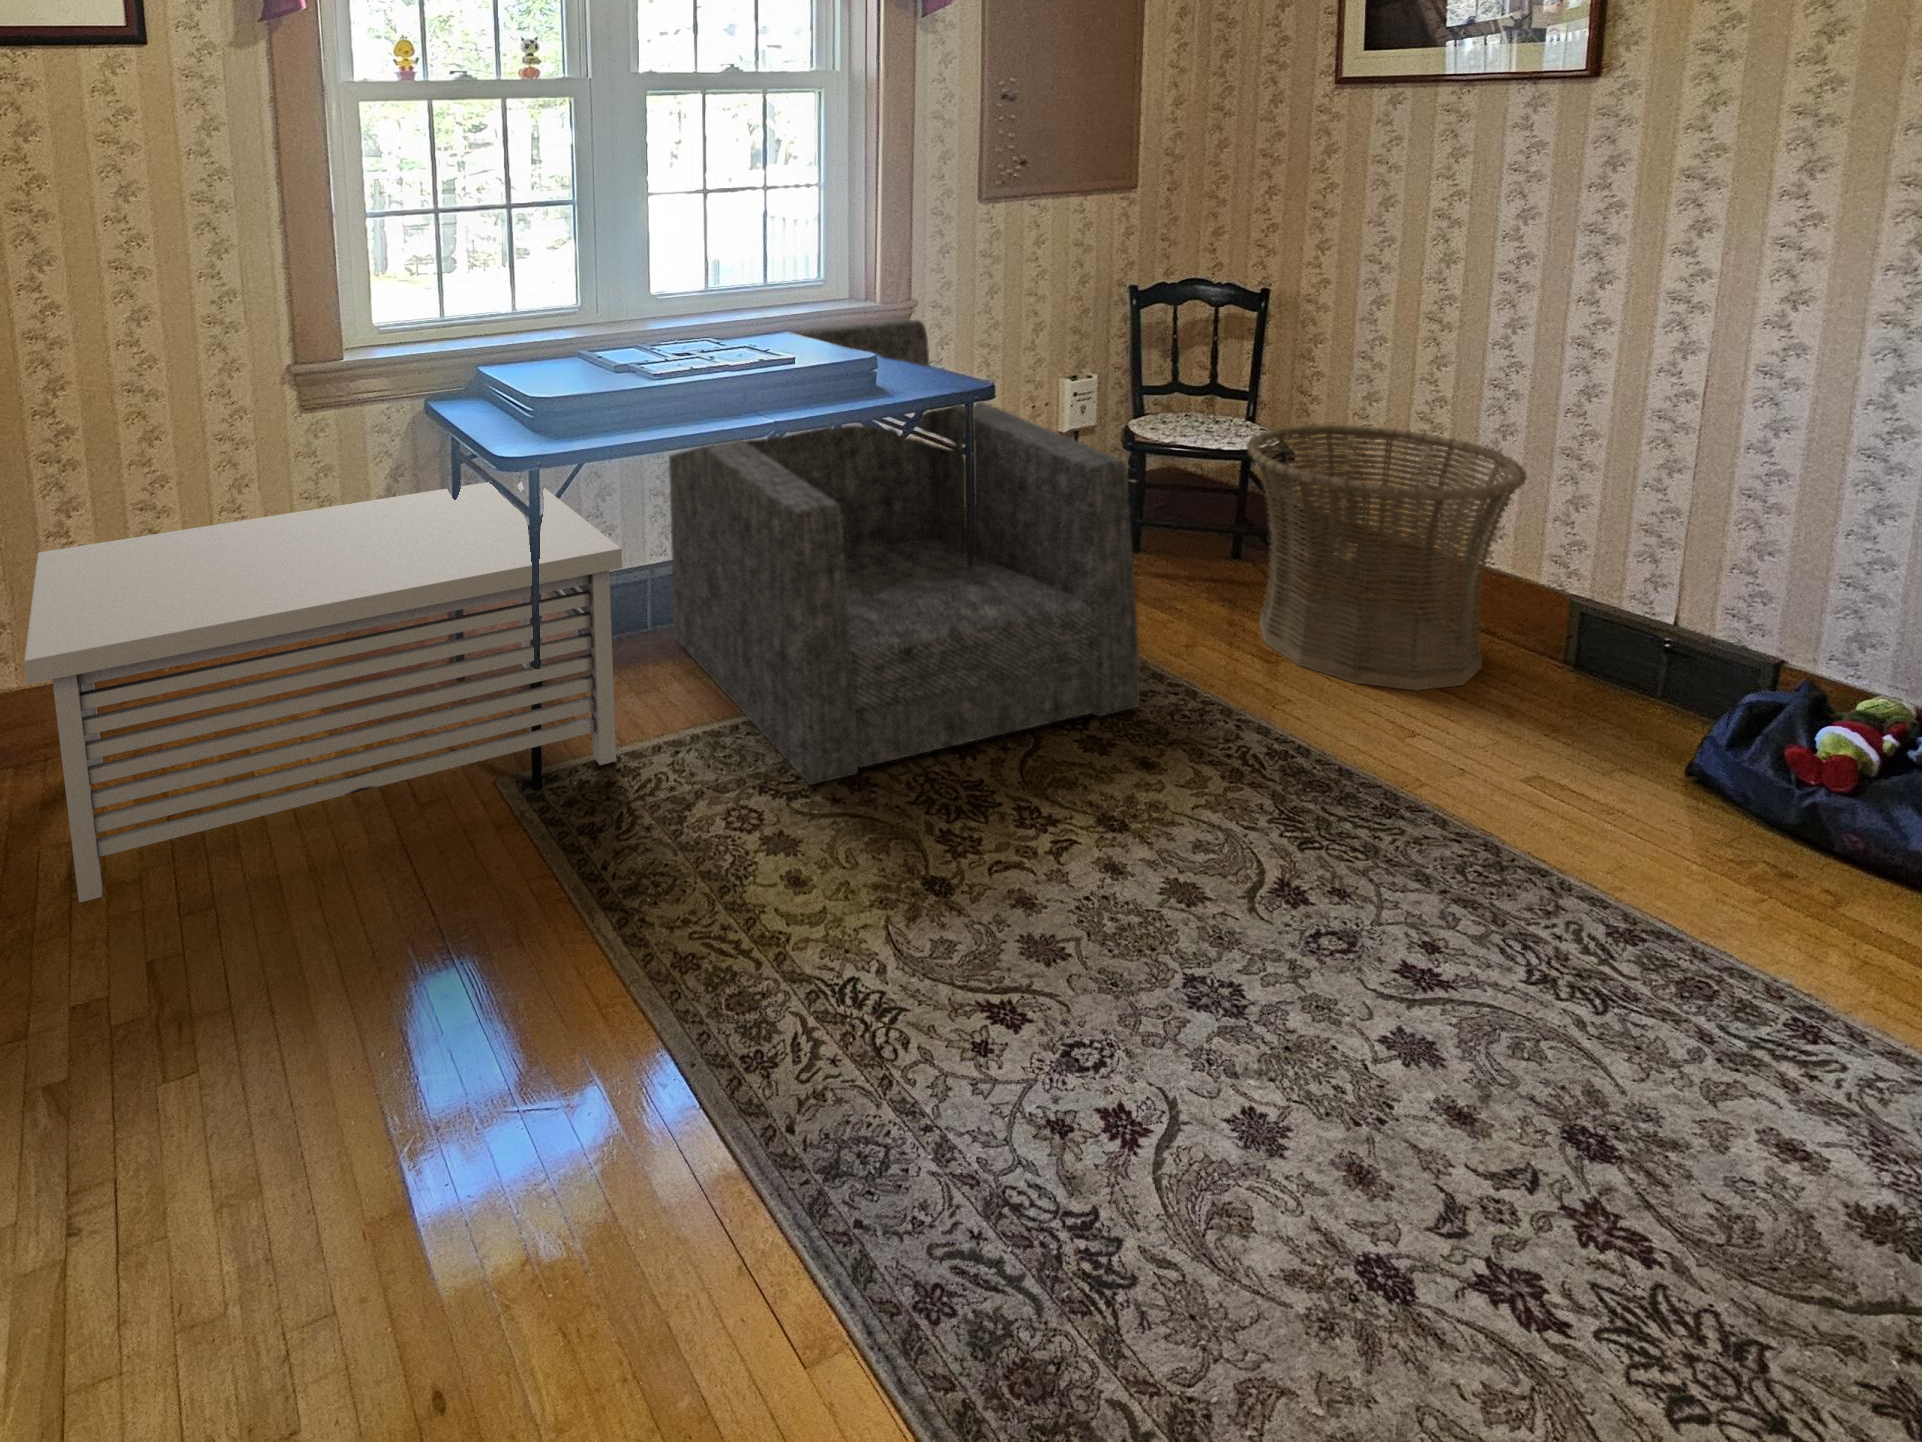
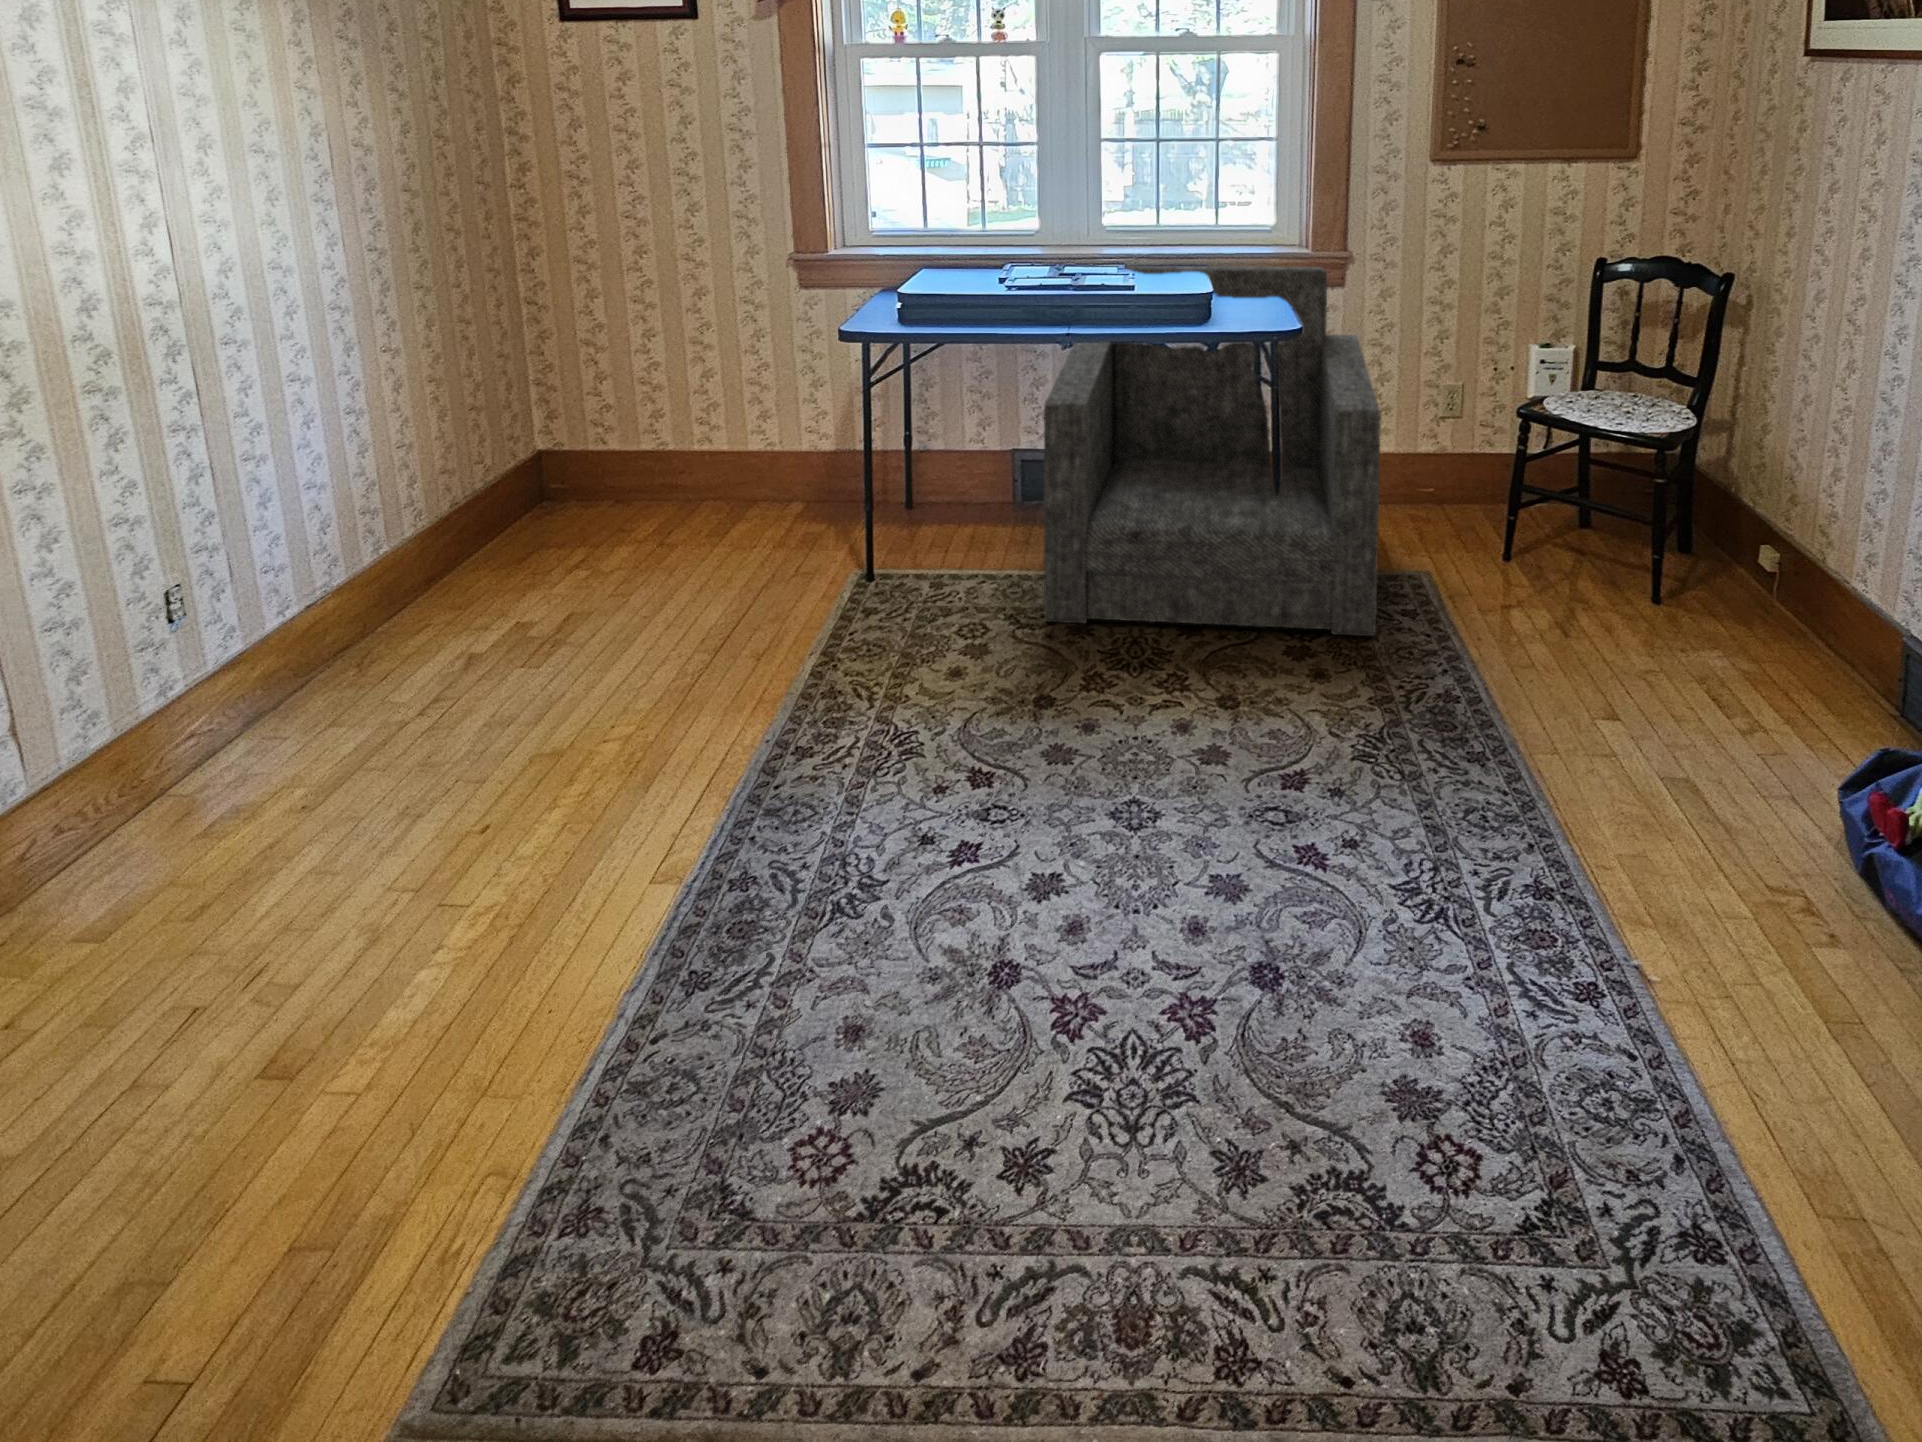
basket: present [1247,425,1526,691] -> none [1576,415,1853,696]
storage bench: present [24,482,622,903] -> none [536,359,968,576]

